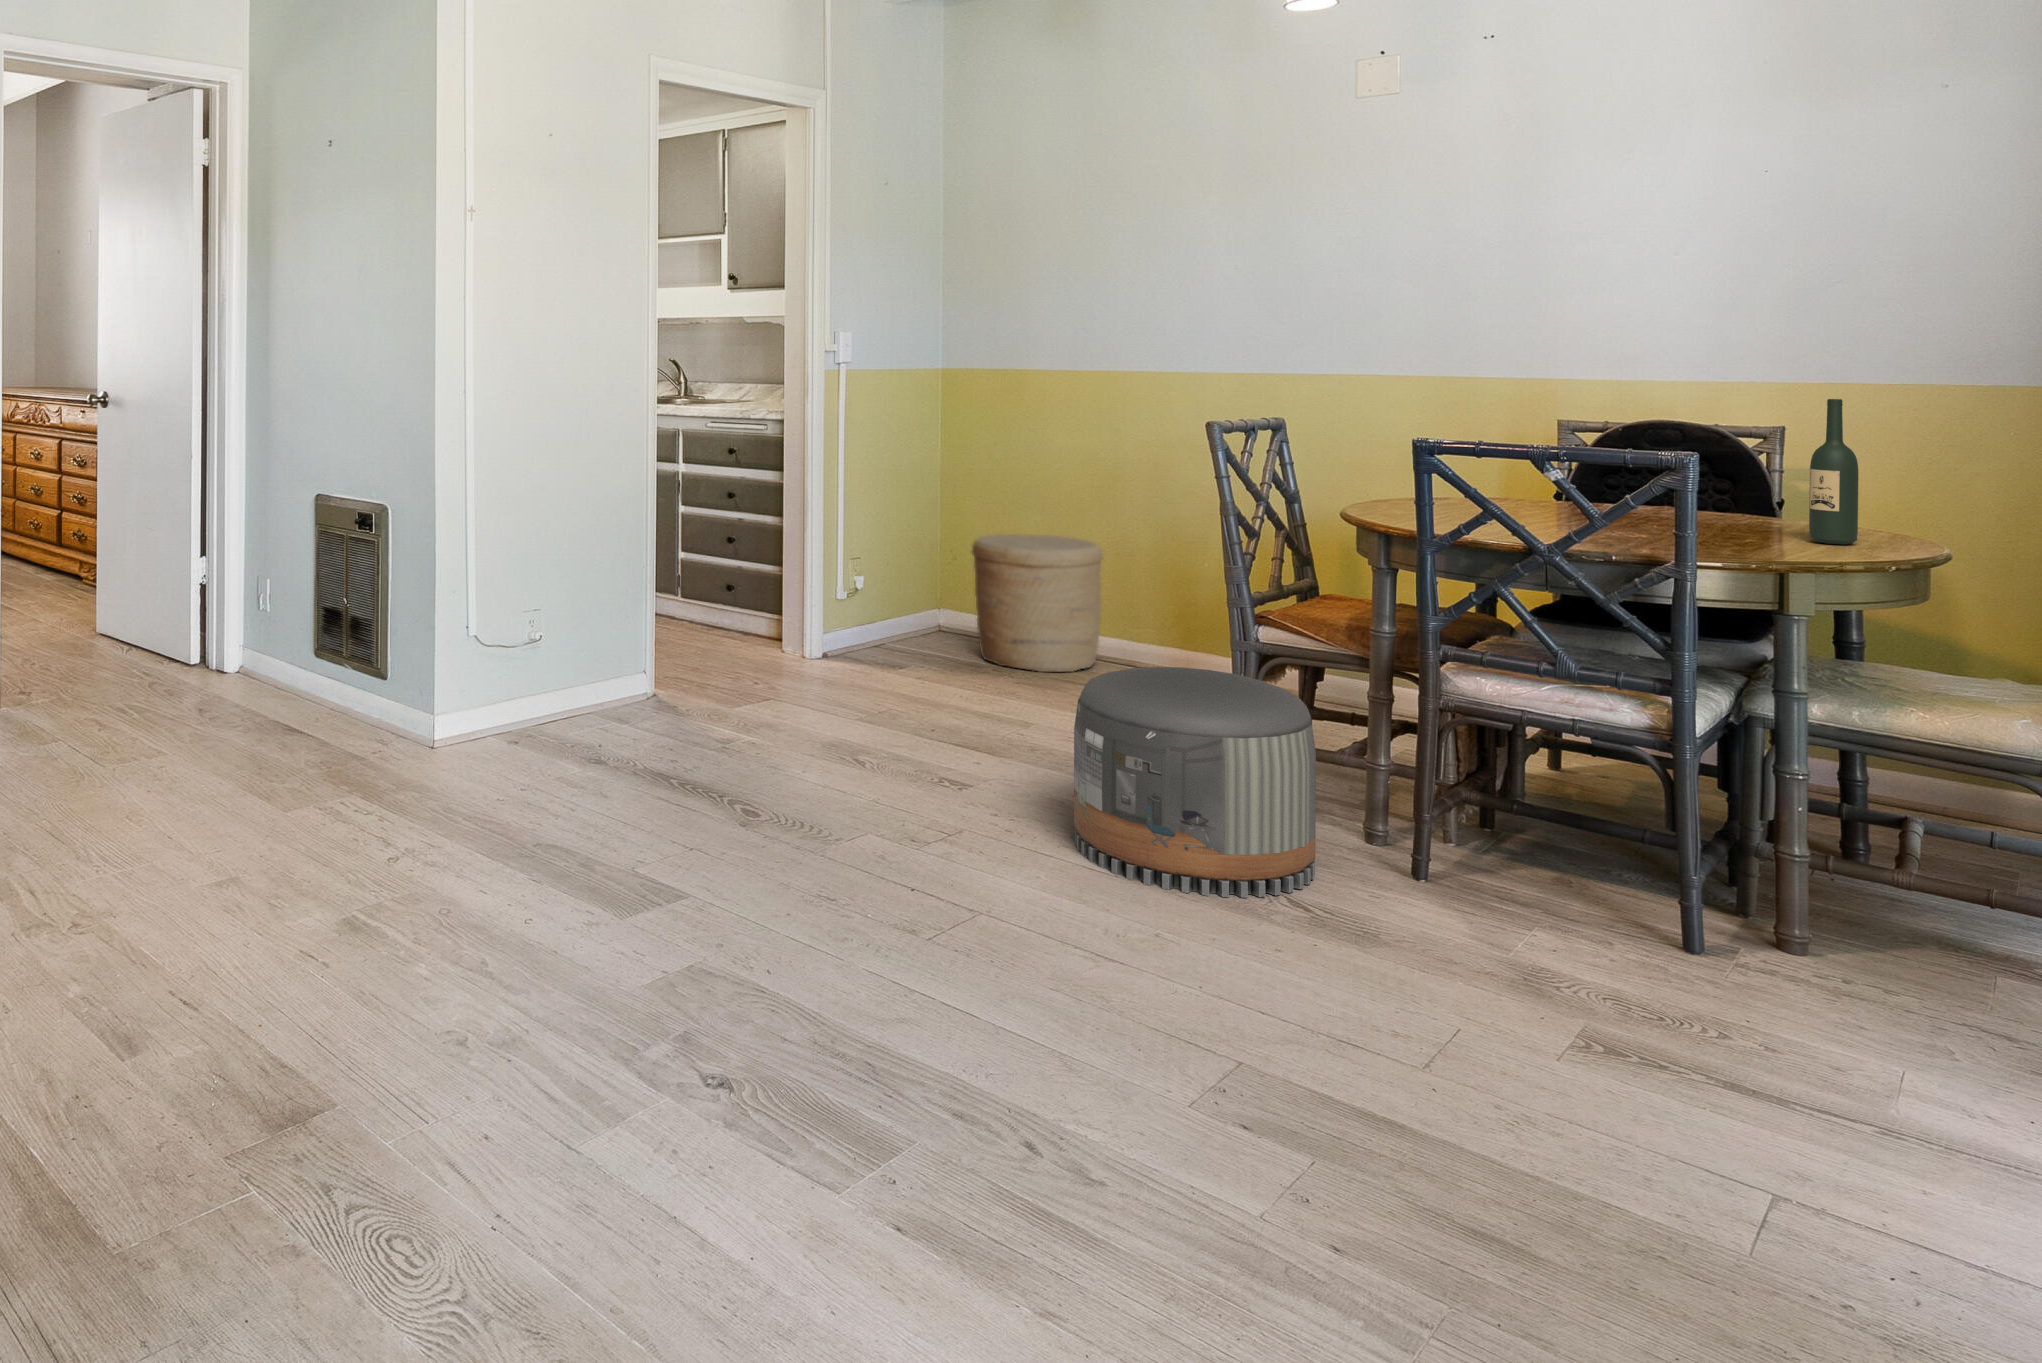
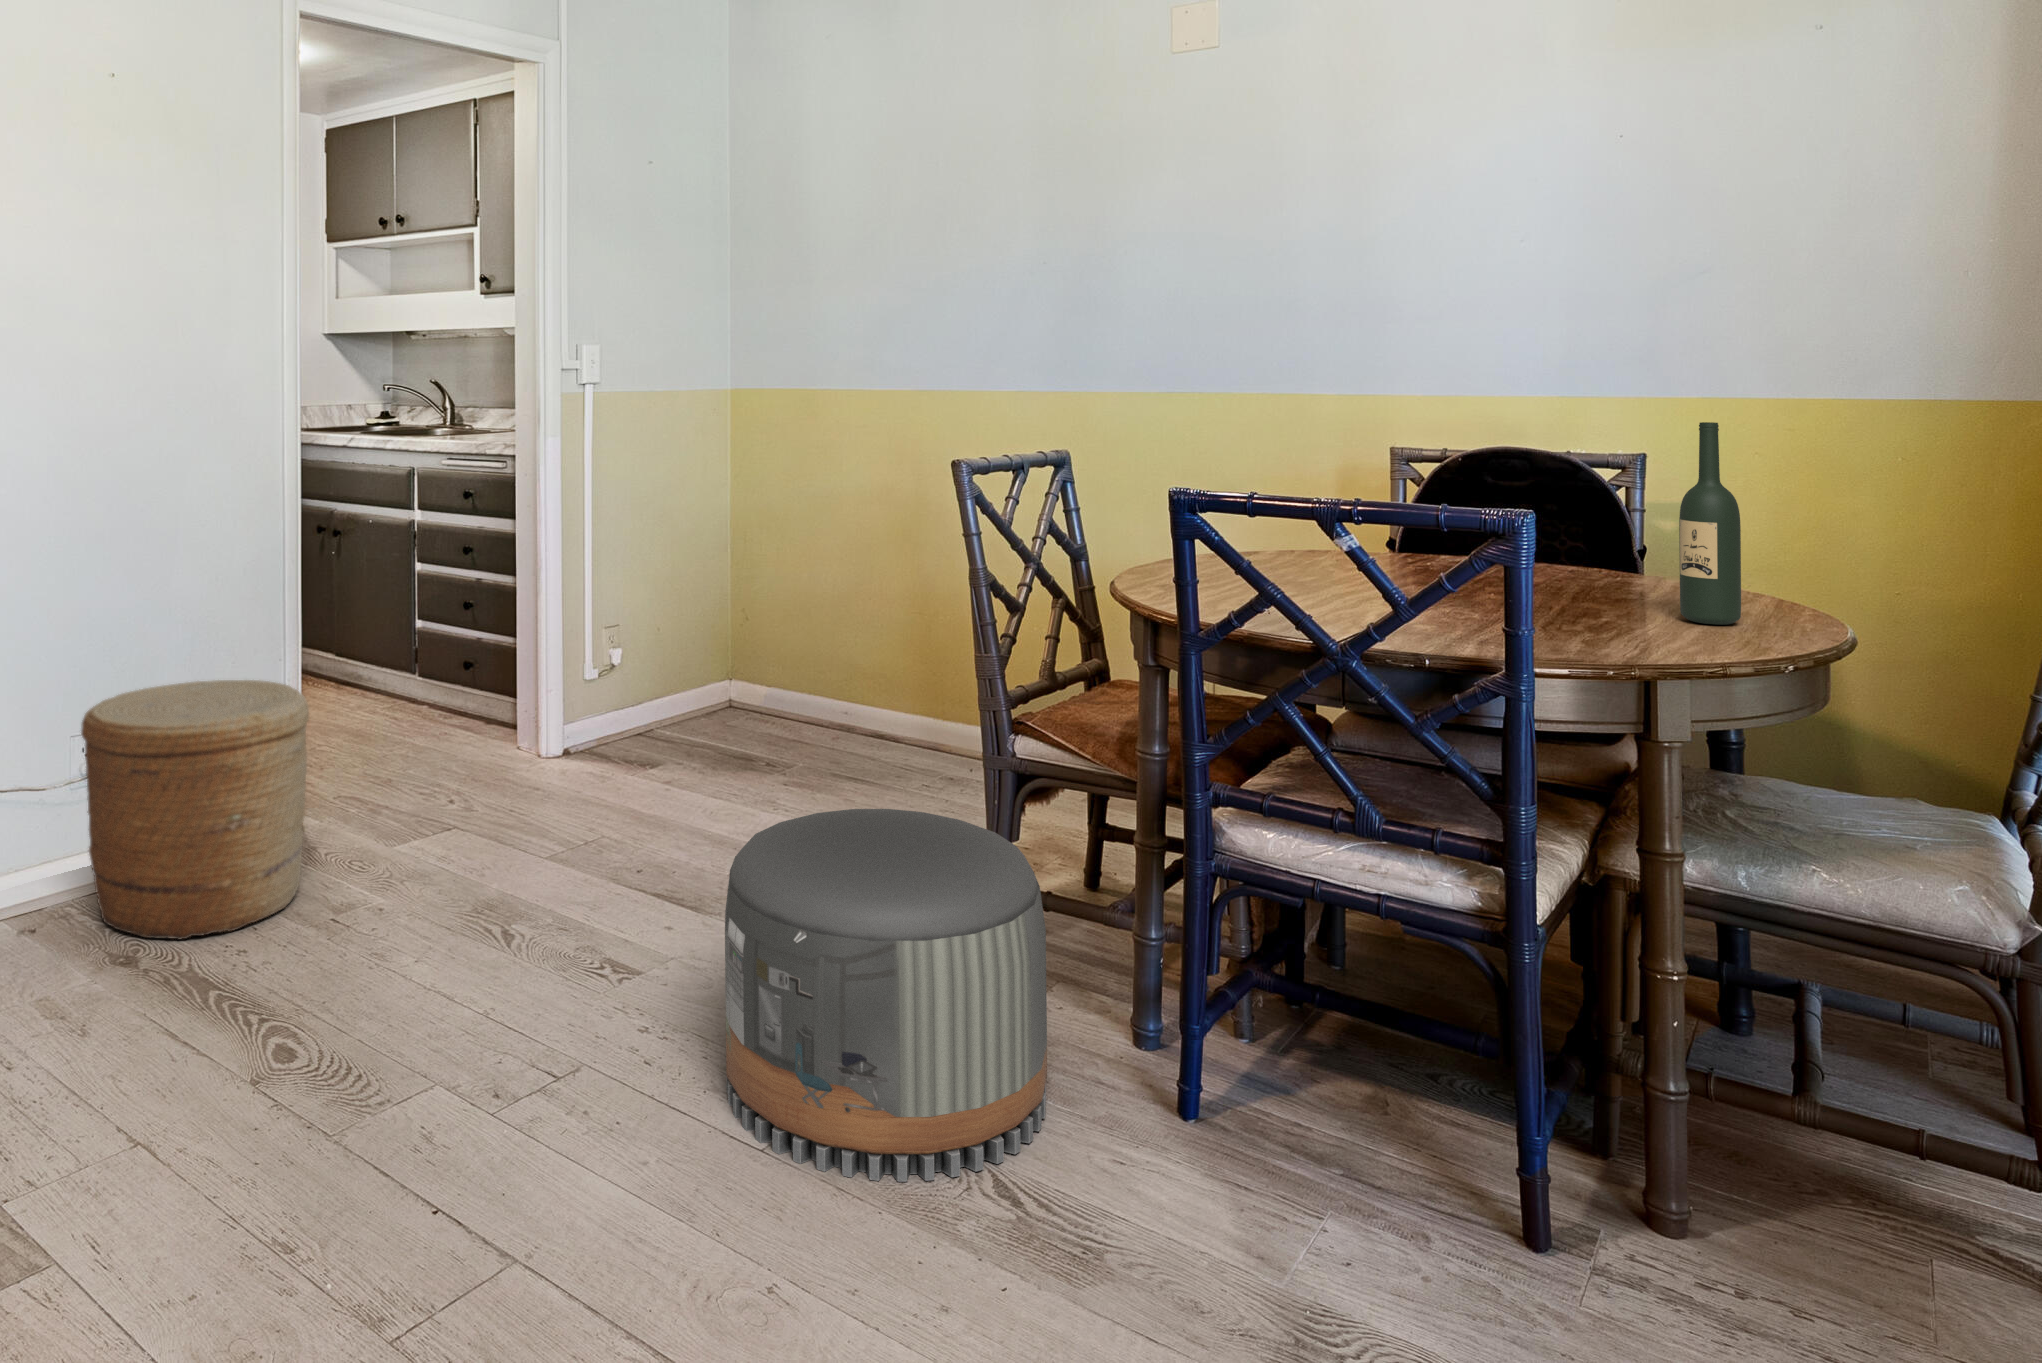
woven basket: present [972,534,1103,672] -> present [81,680,309,940]

